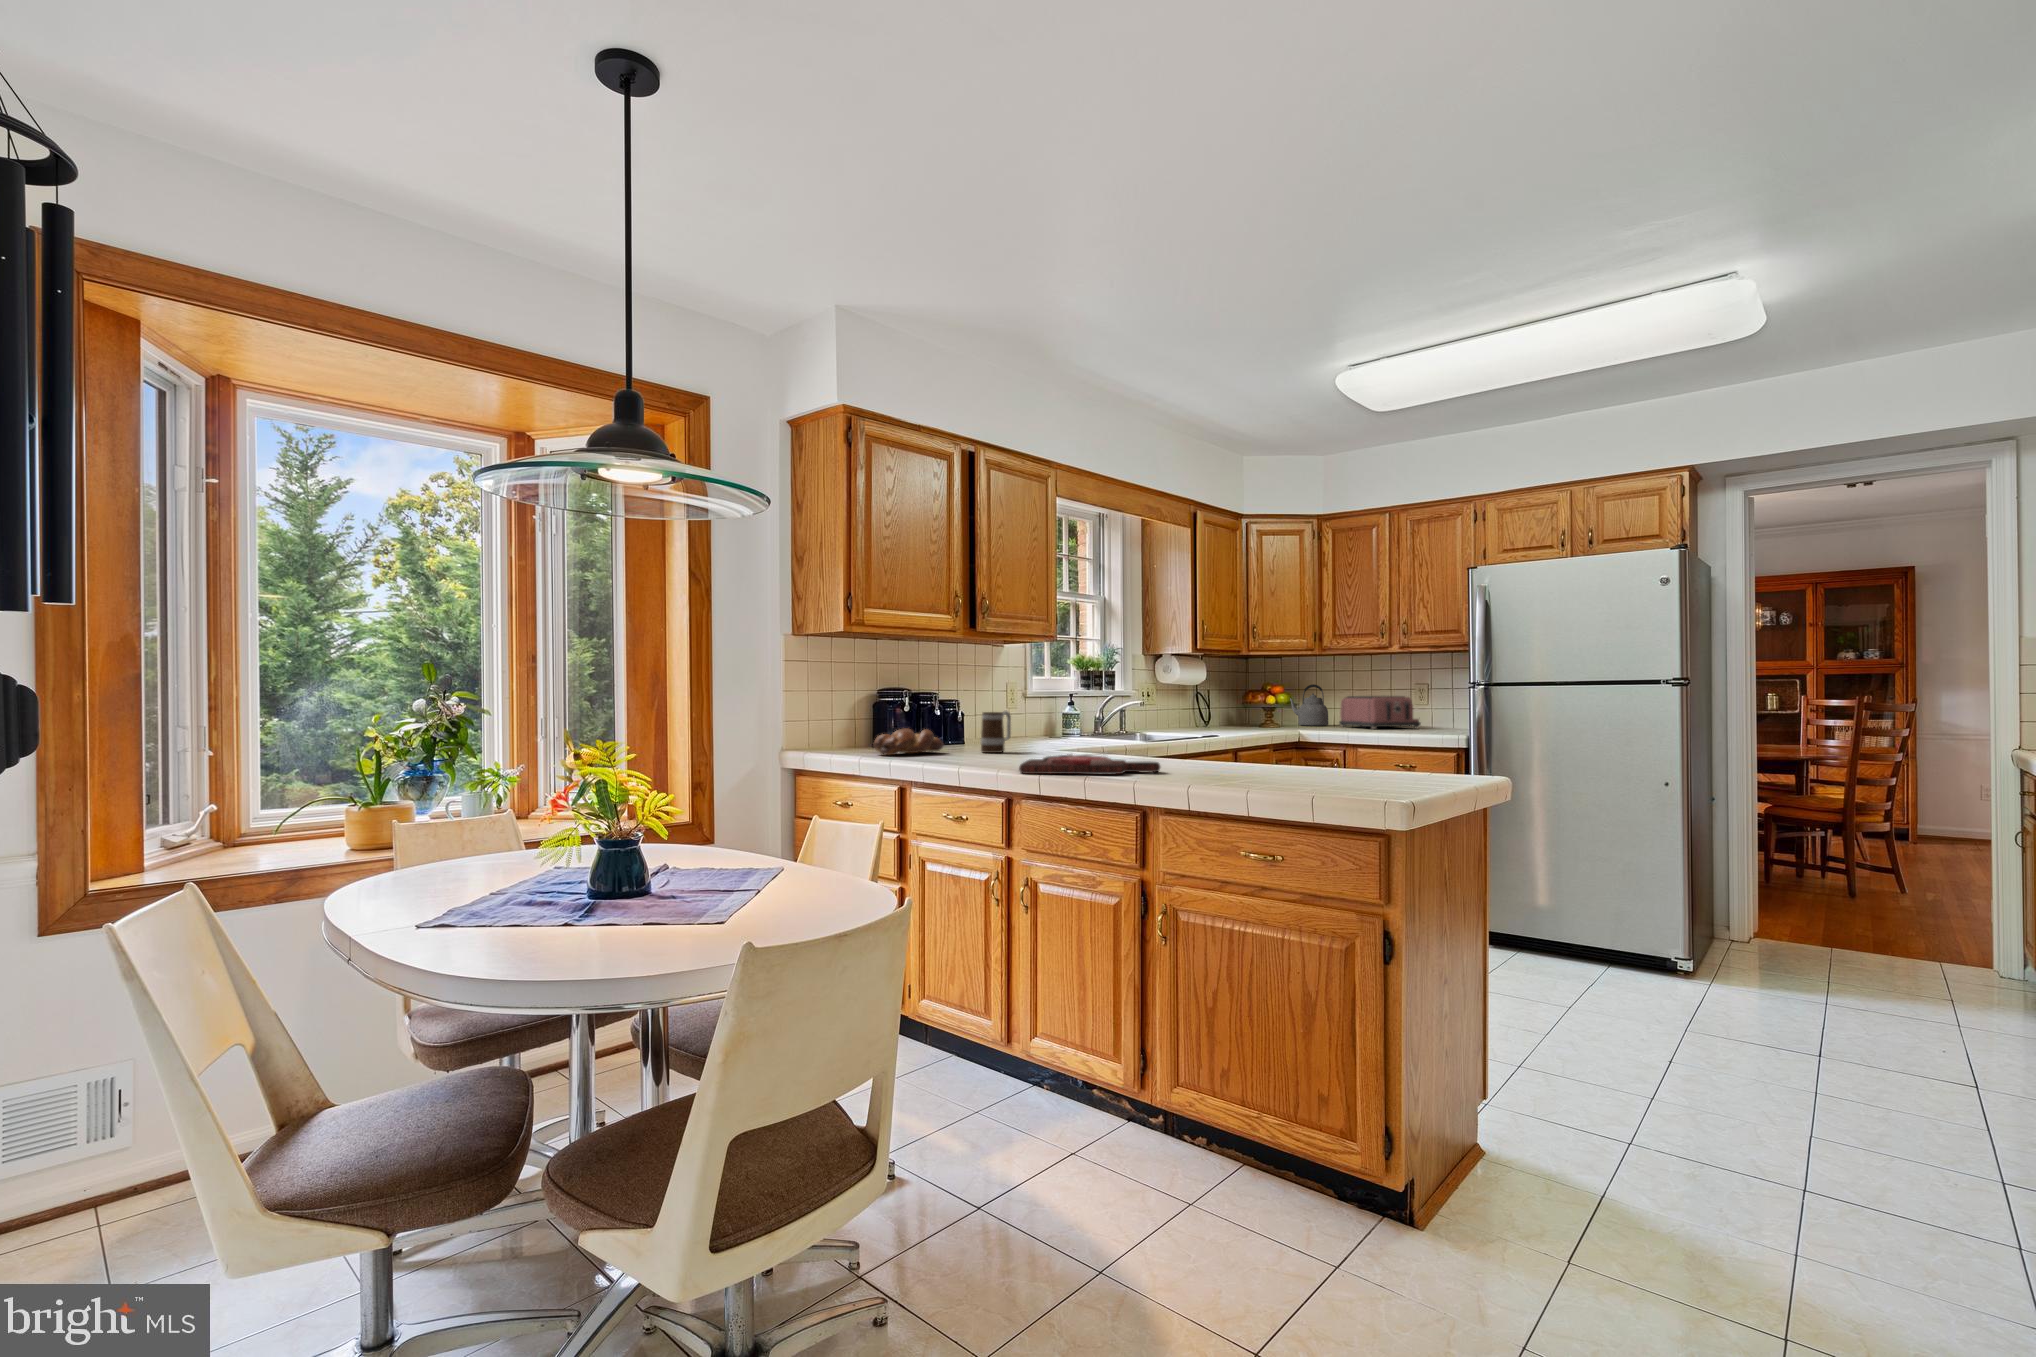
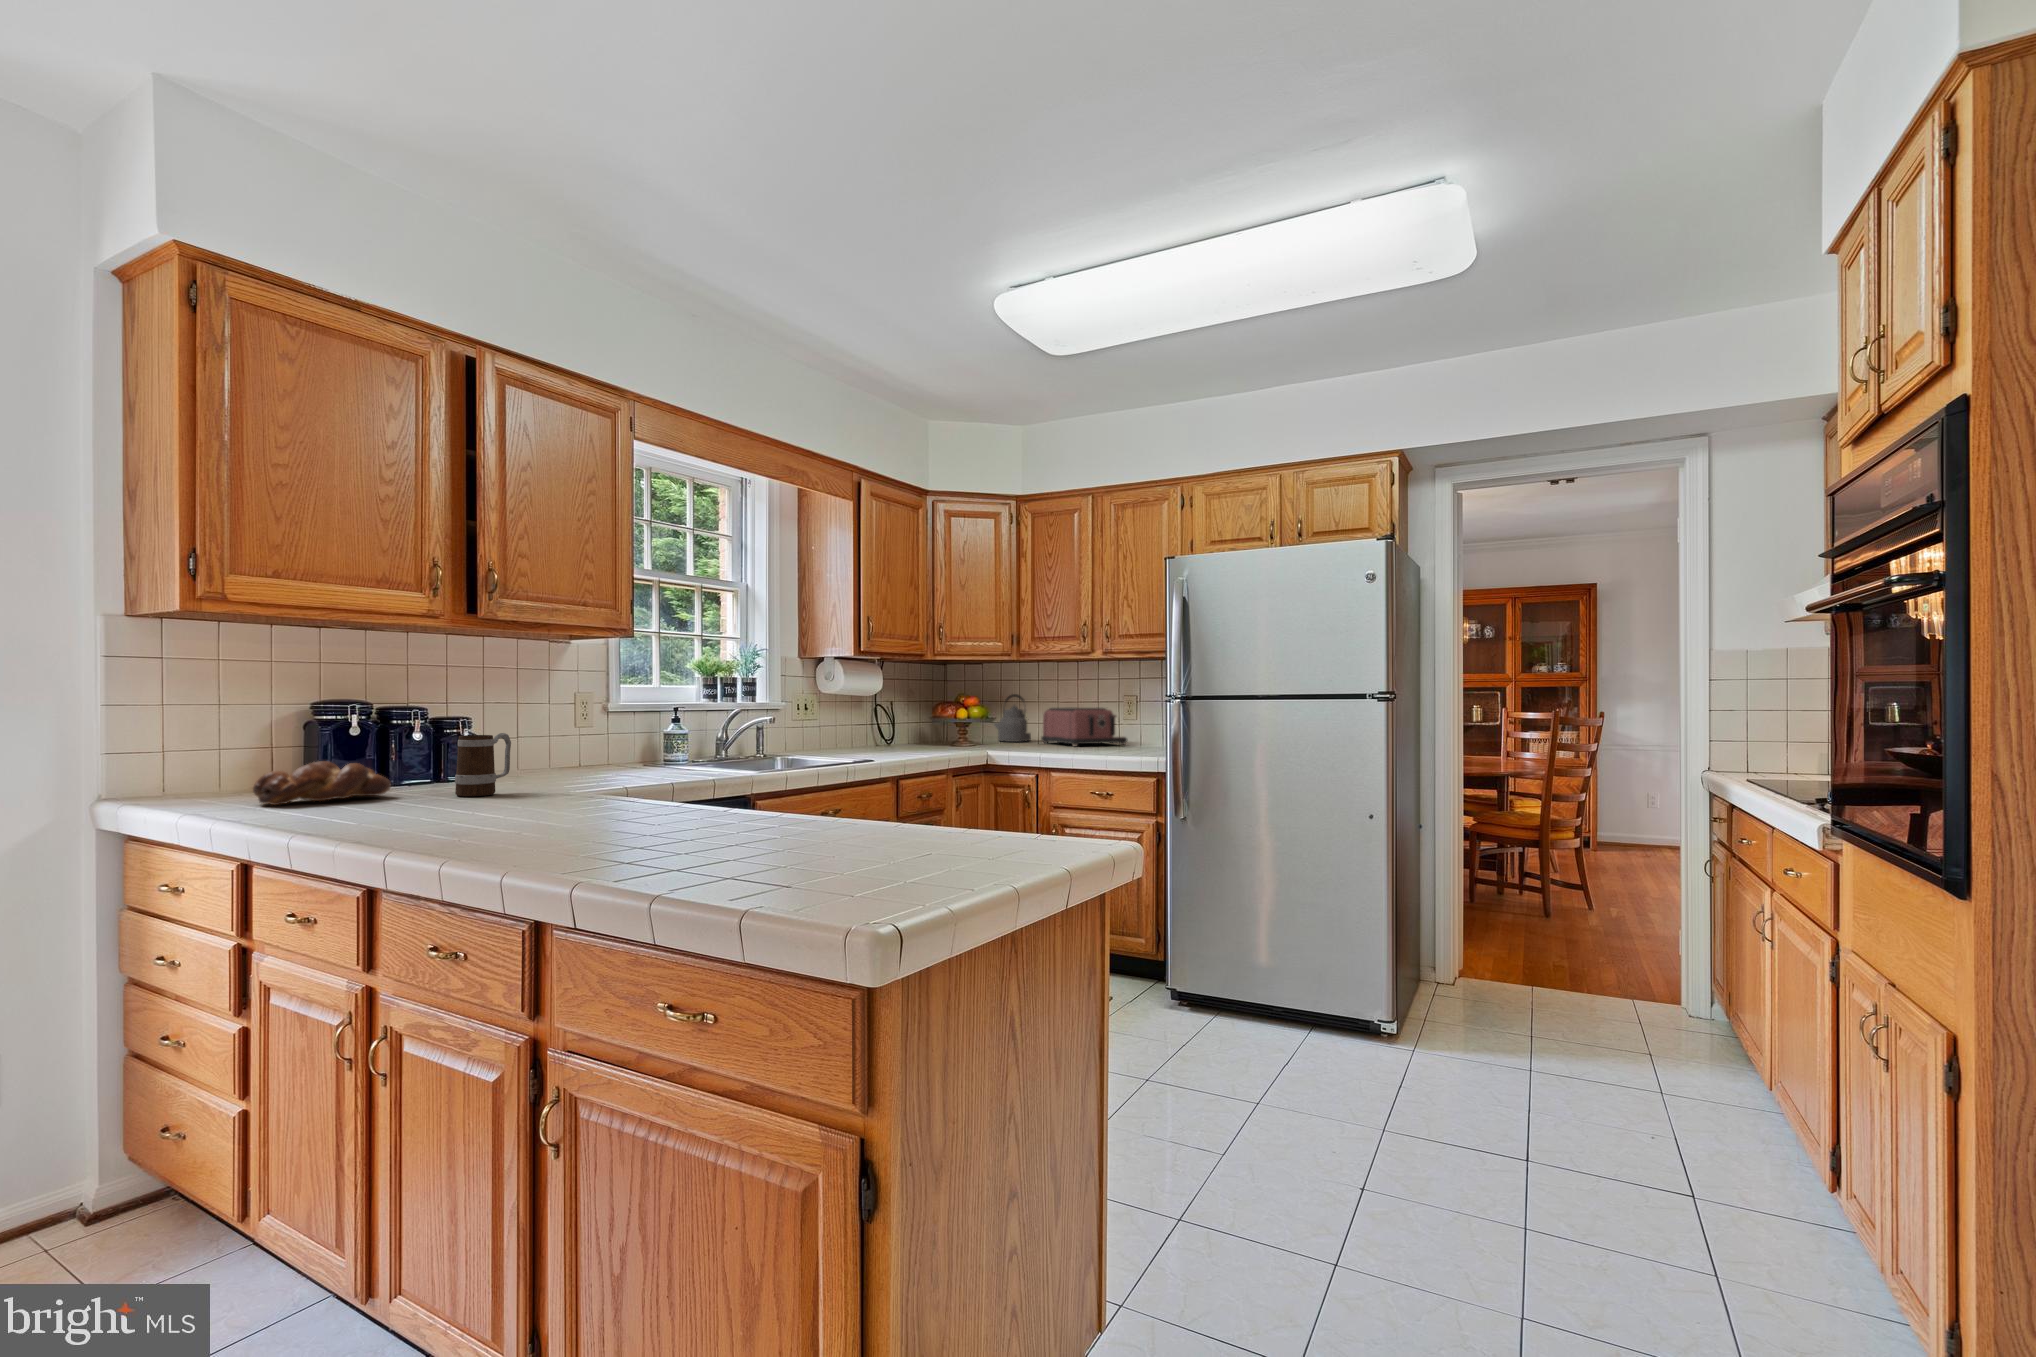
cutting board: present [1019,754,1160,775] -> none [380,808,640,849]

